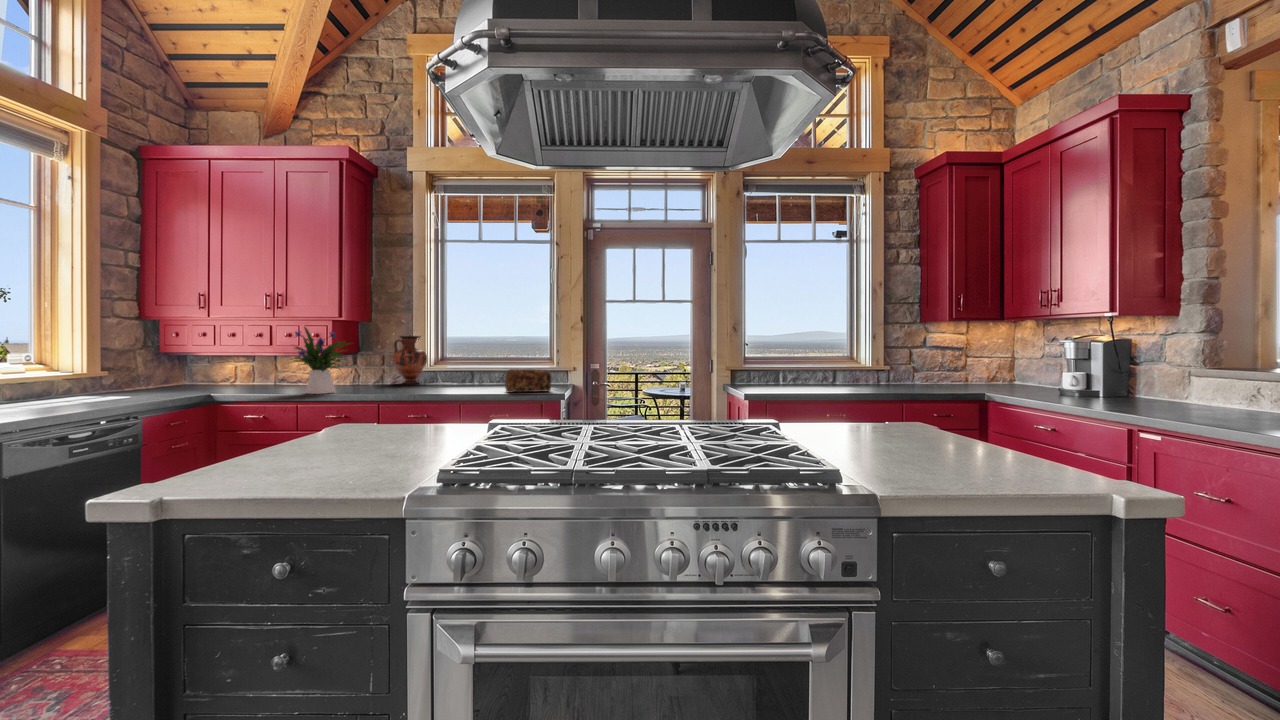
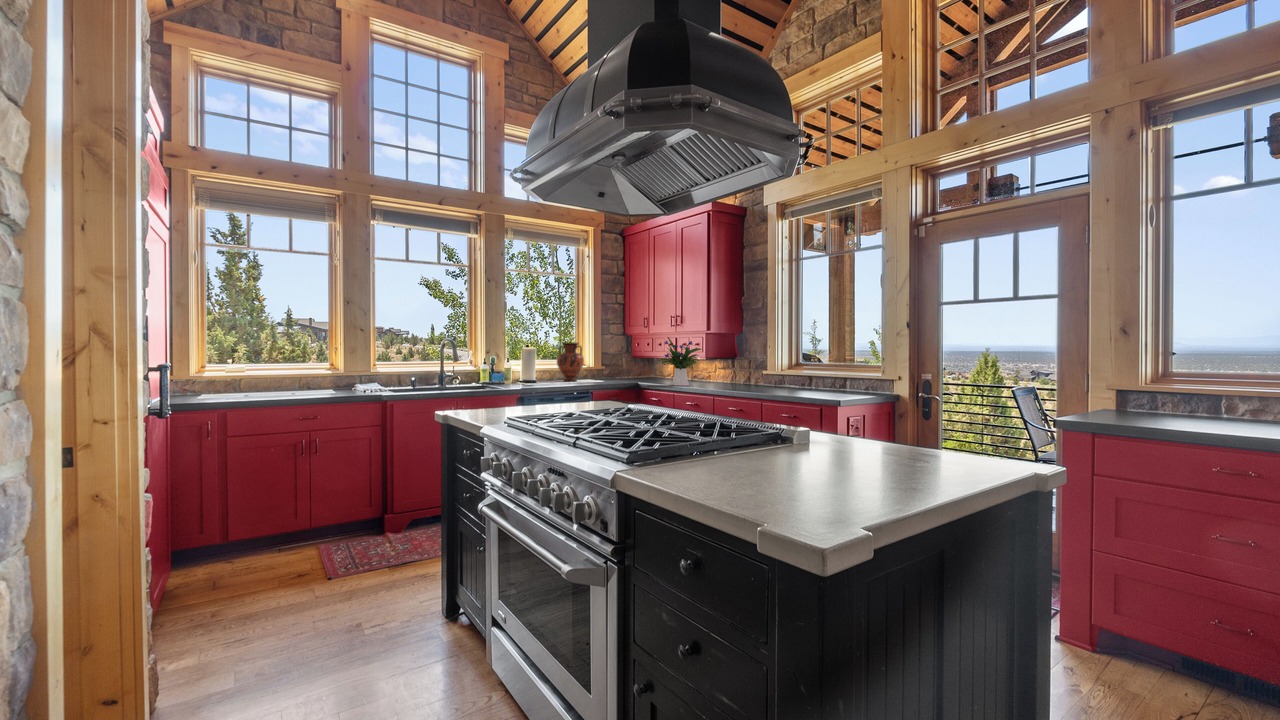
vase: present [392,335,427,384] -> present [557,342,584,381]
bread loaf: present [505,369,551,393] -> none [795,374,843,397]

